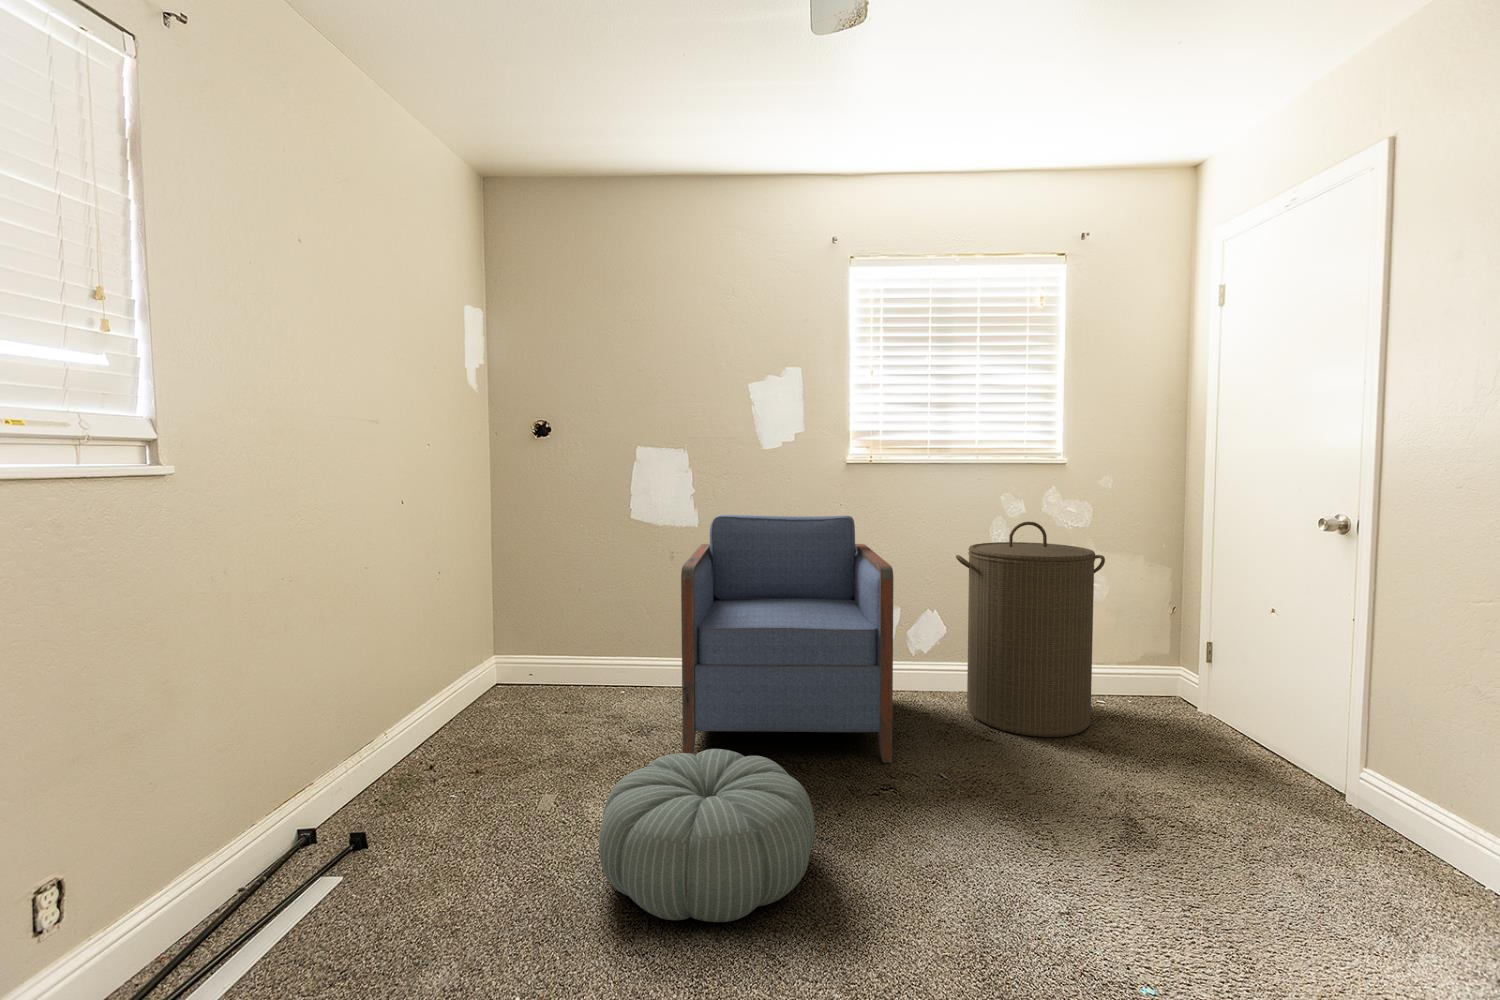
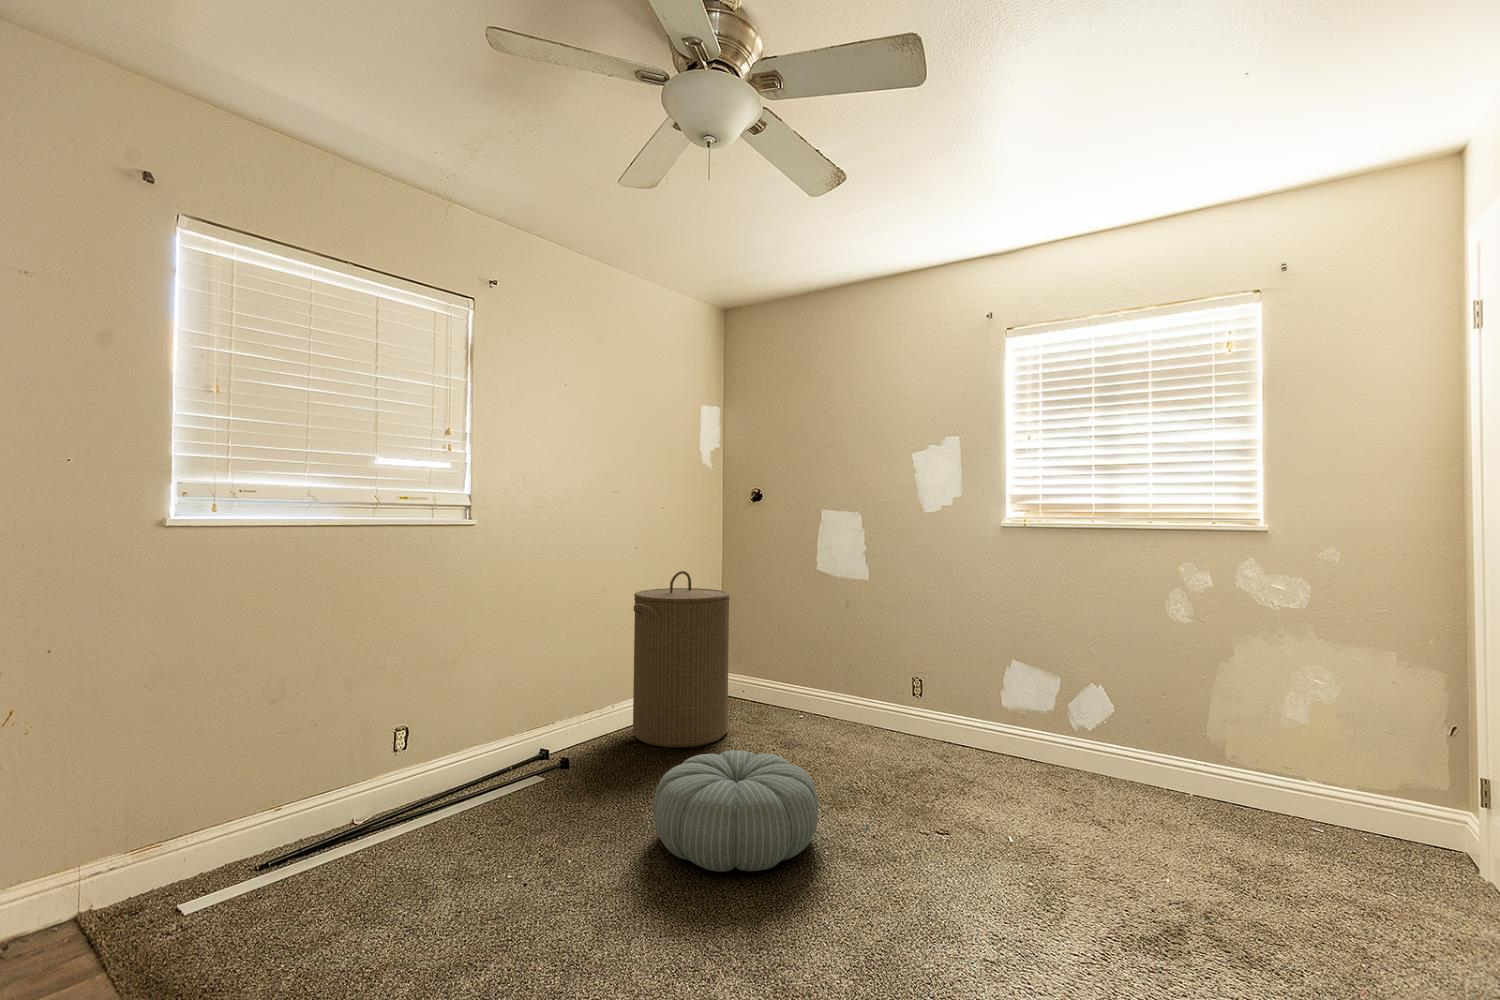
armchair: present [681,515,893,763] -> none [796,570,1017,818]
laundry hamper: present [956,522,1105,737] -> present [633,571,730,747]

